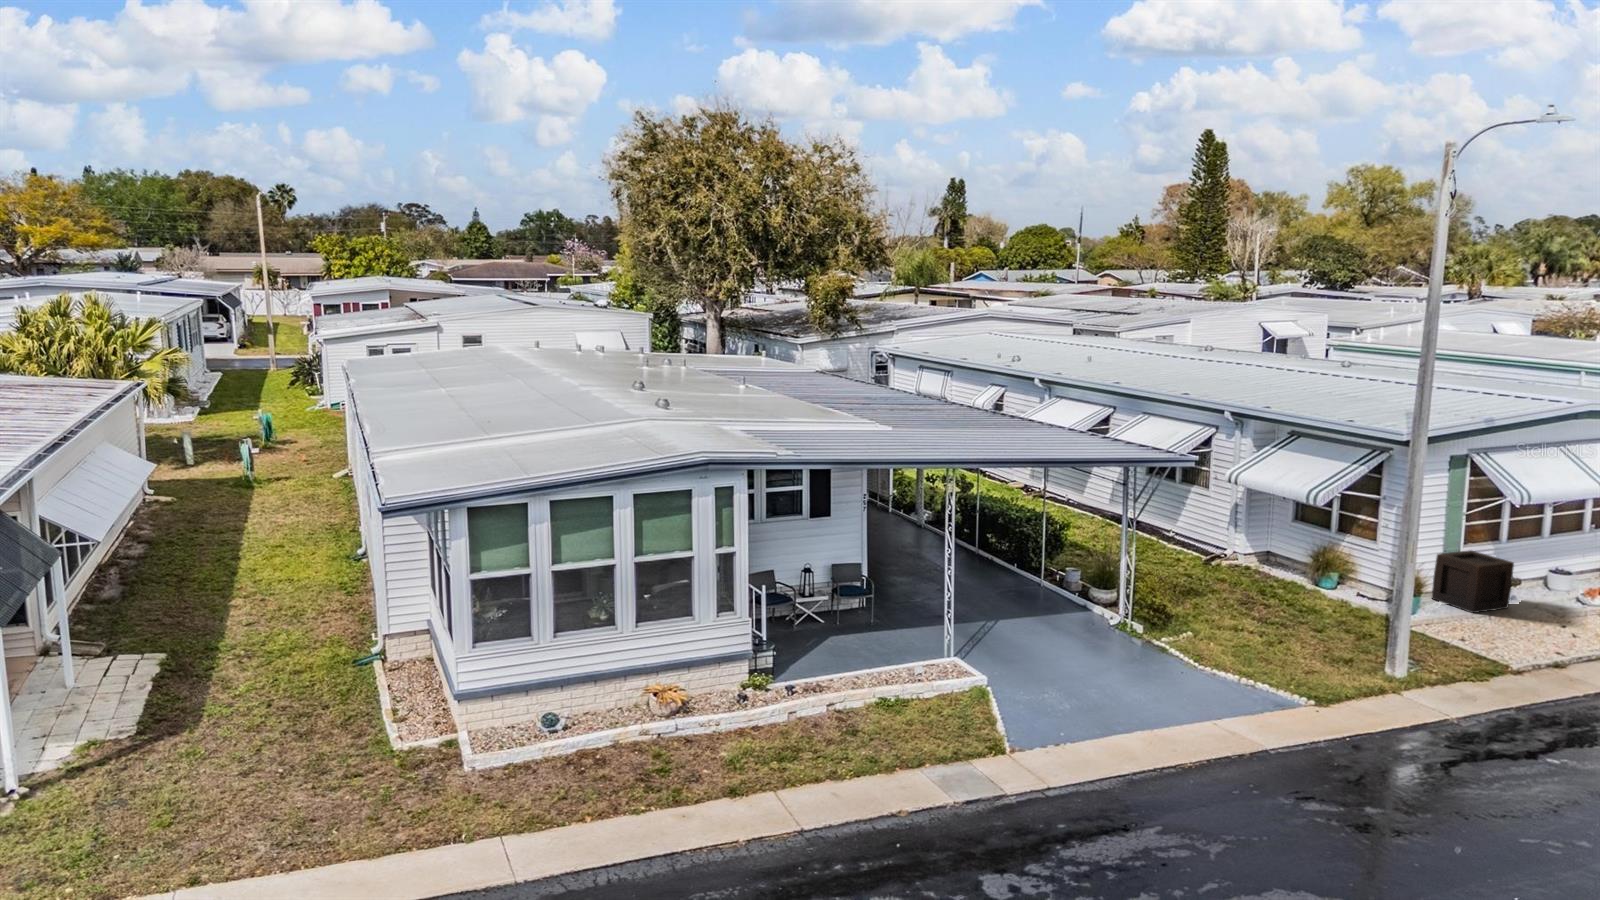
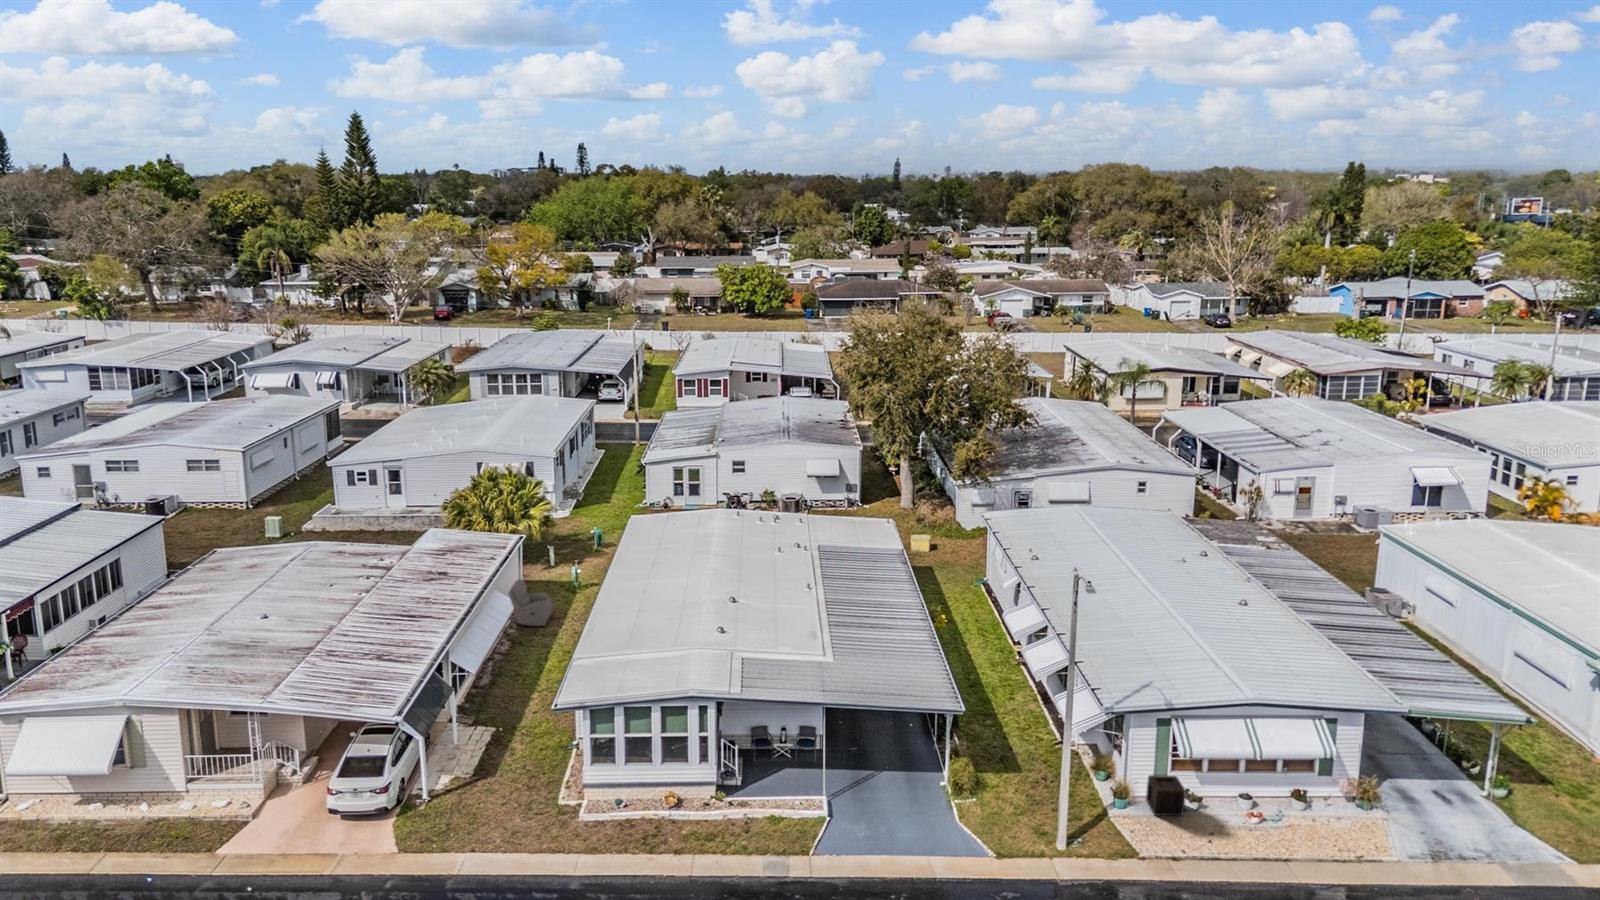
chair: none [133,443,222,523] -> present [509,579,553,626]

